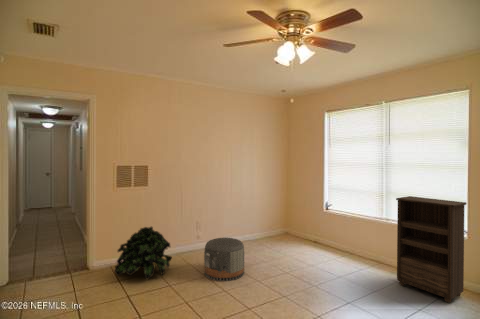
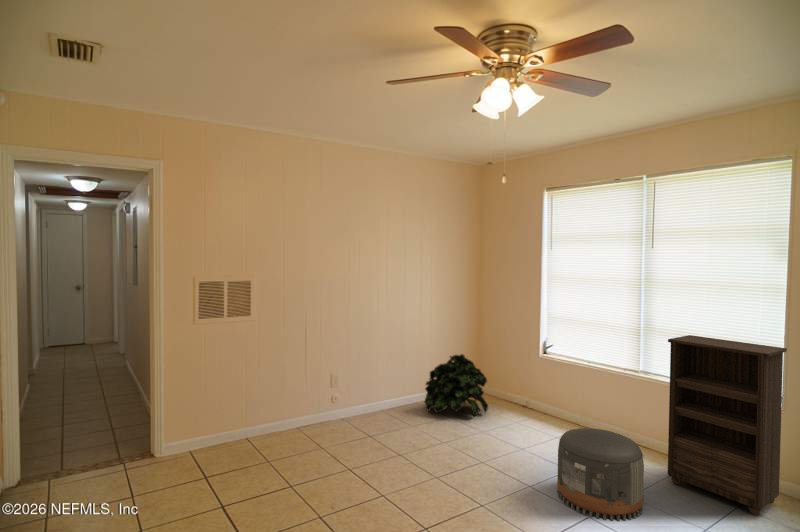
potted plant: present [115,227,172,280] -> present [425,354,488,416]
pouf: present [204,238,244,281] -> present [557,428,644,522]

